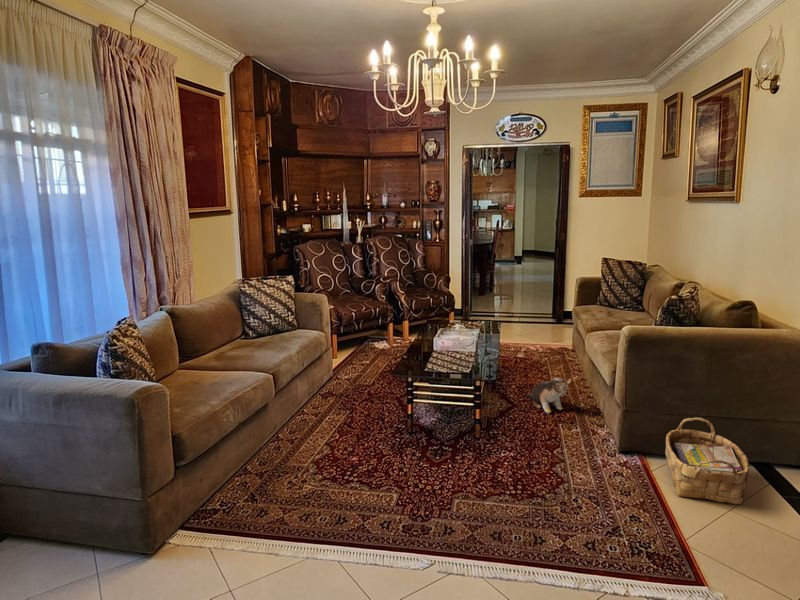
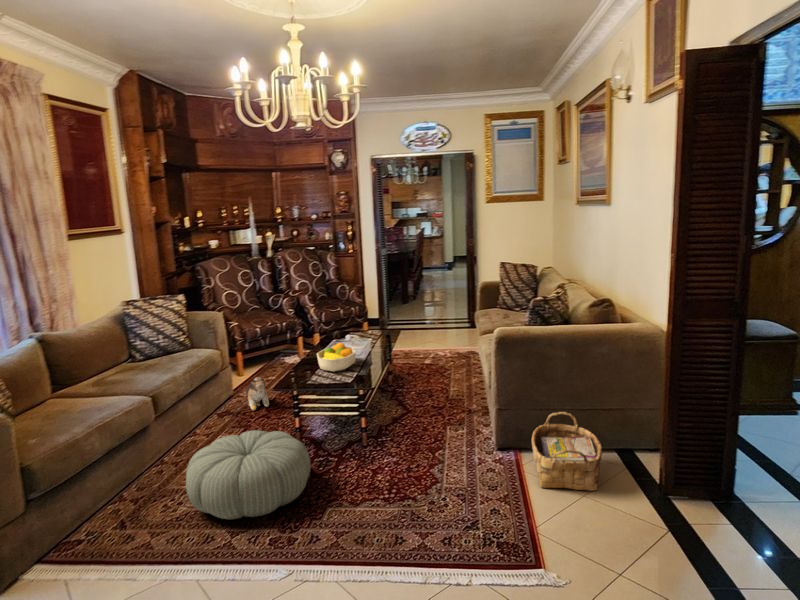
fruit bowl: none [426,330,465,360] -> present [317,343,355,372]
plush toy: present [526,377,571,413] -> present [246,377,269,410]
pouf: none [312,414,434,503] -> present [186,430,310,520]

